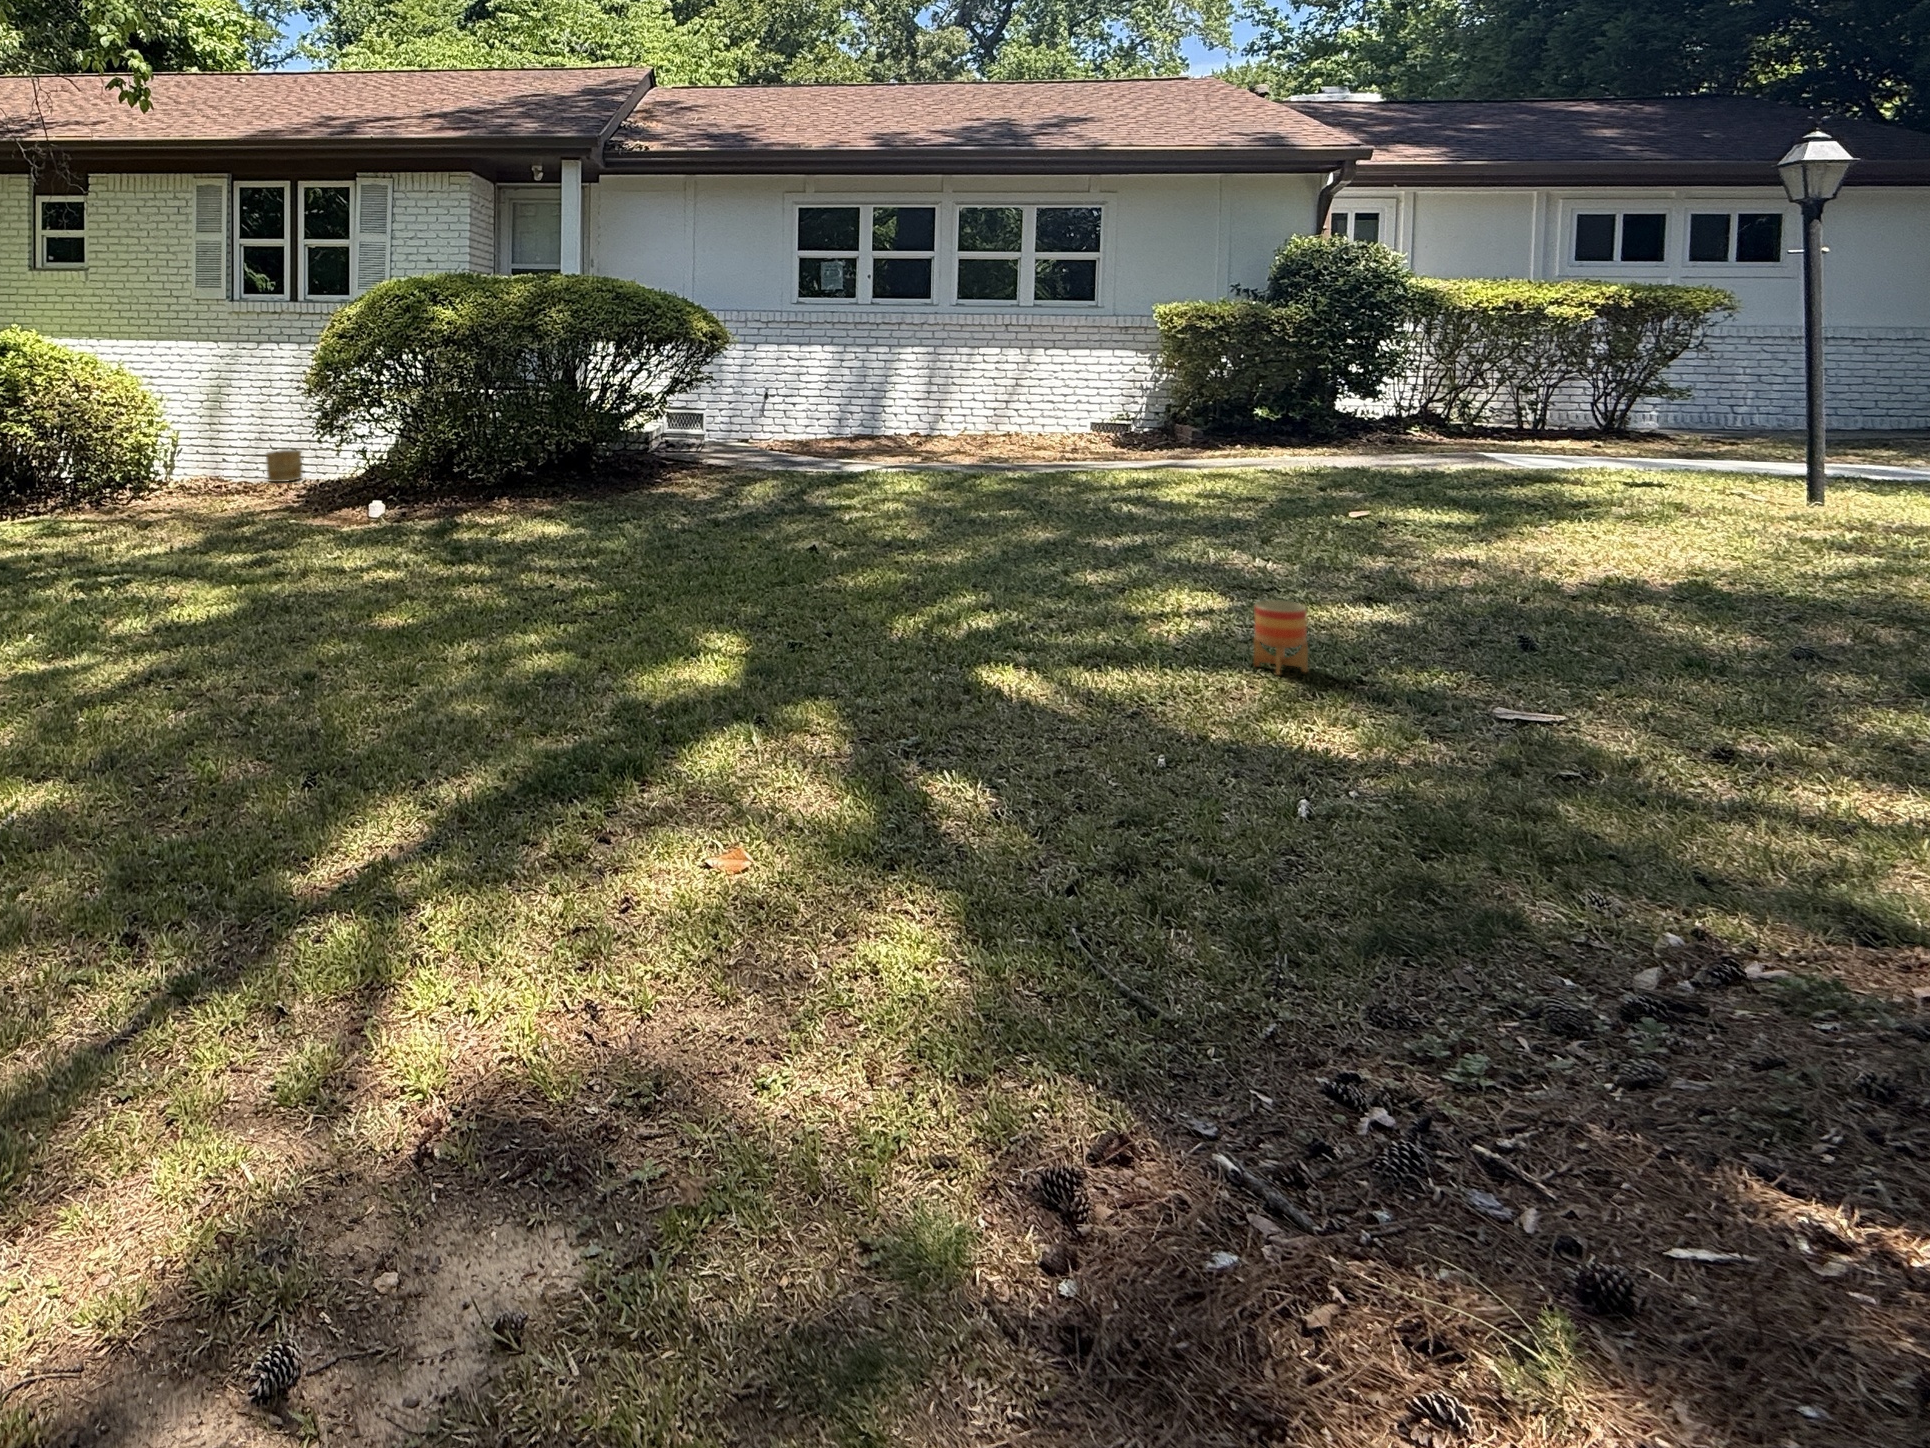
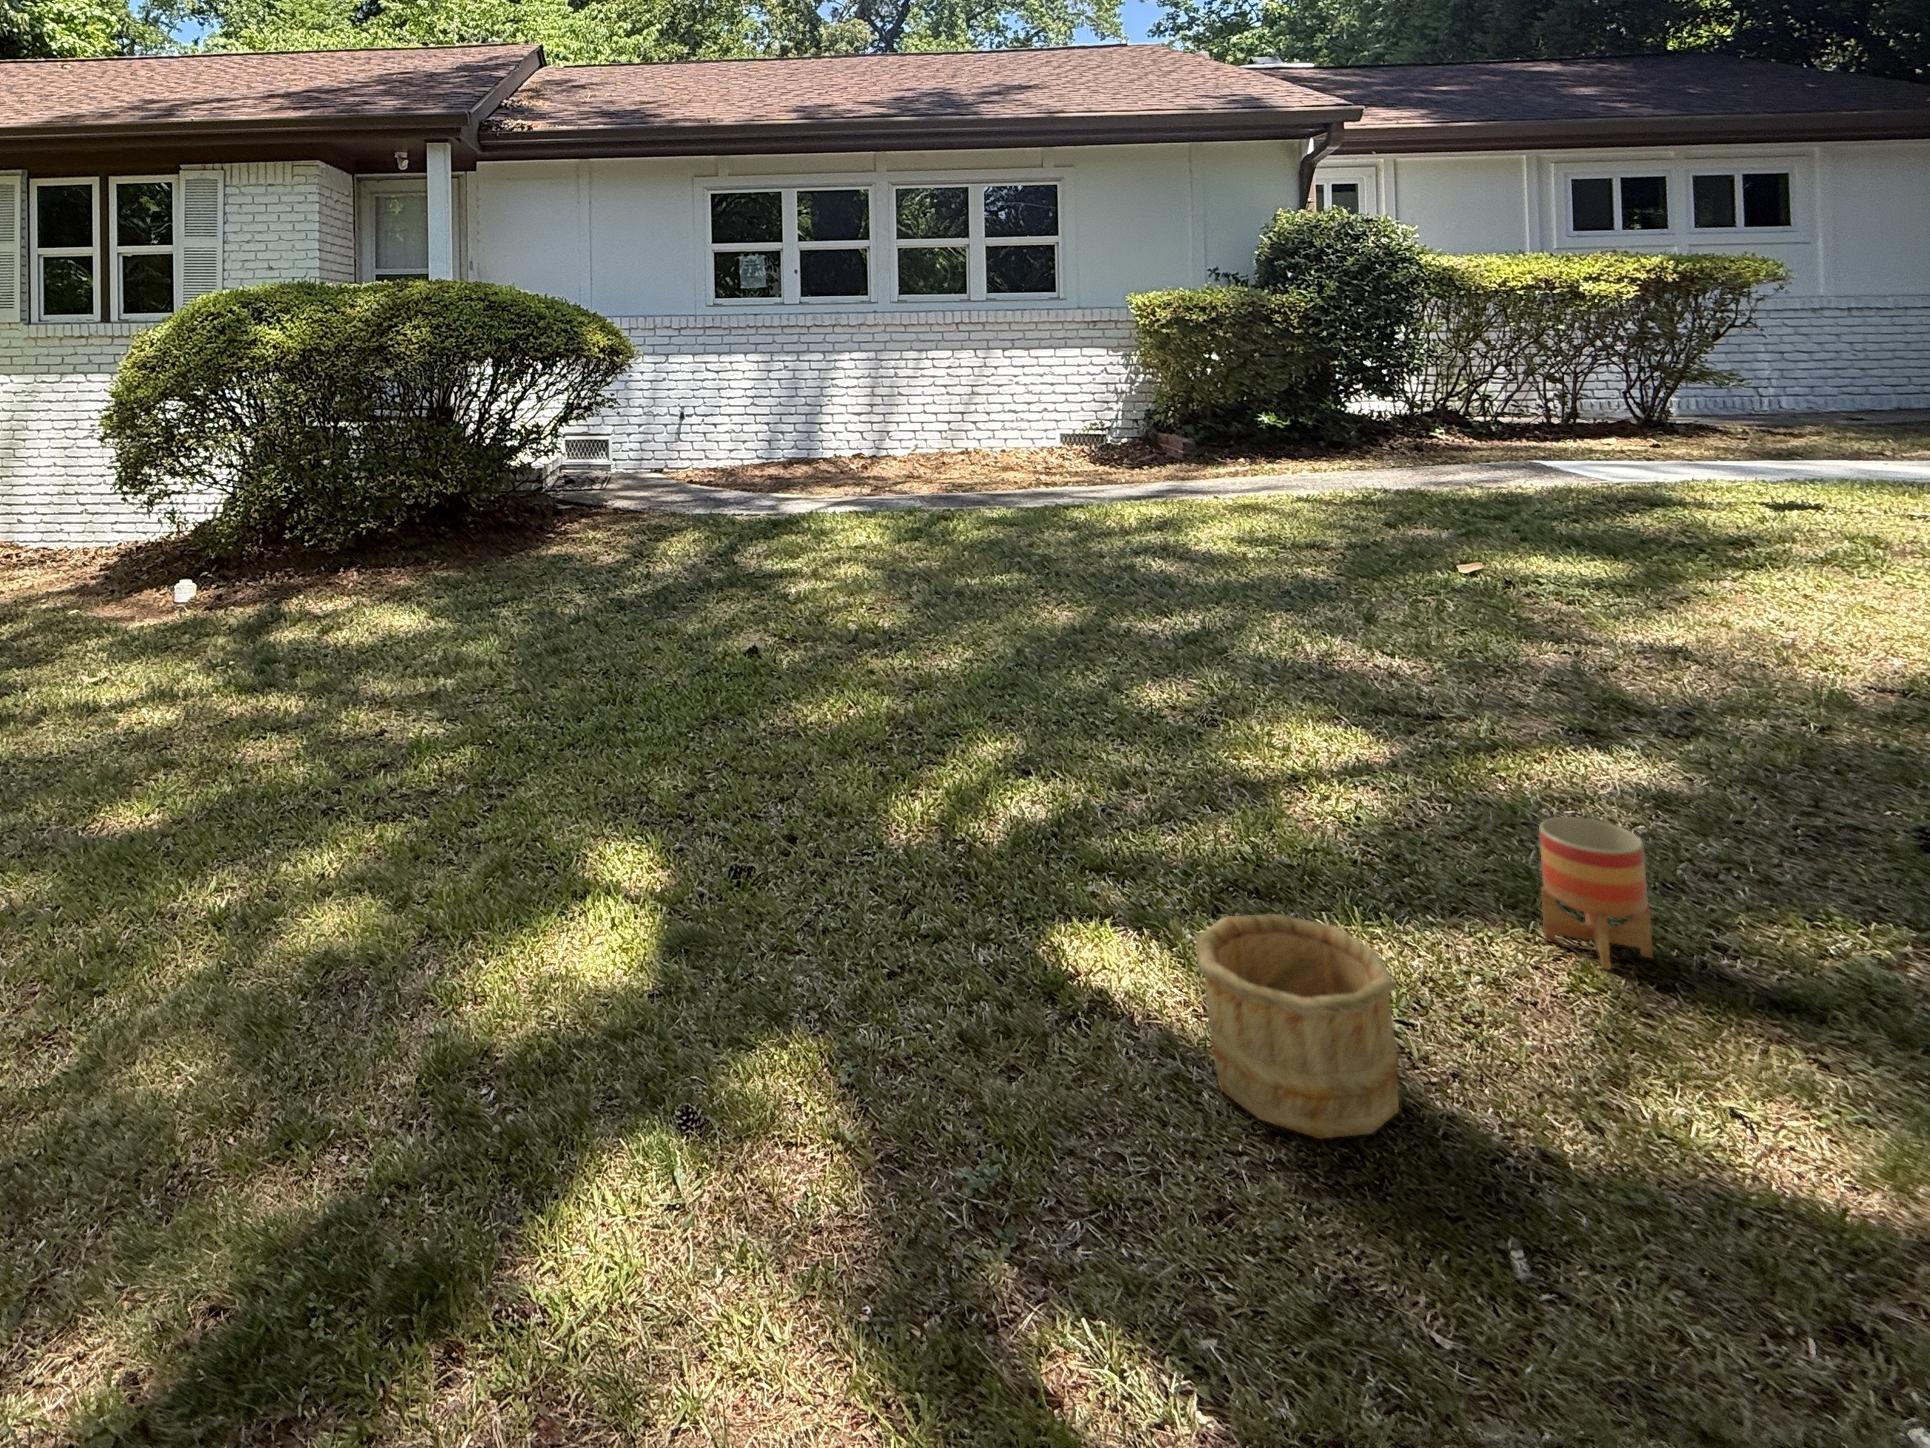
wooden bucket: present [265,450,302,482] -> present [1196,914,1399,1138]

